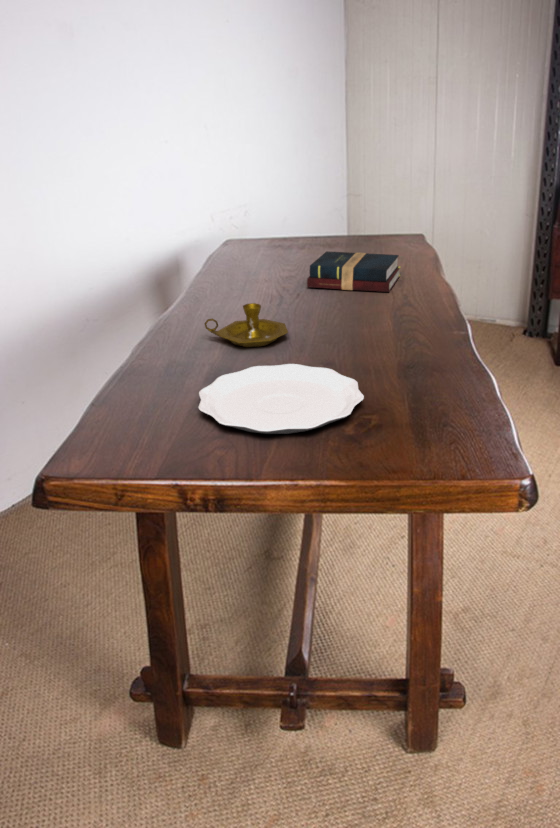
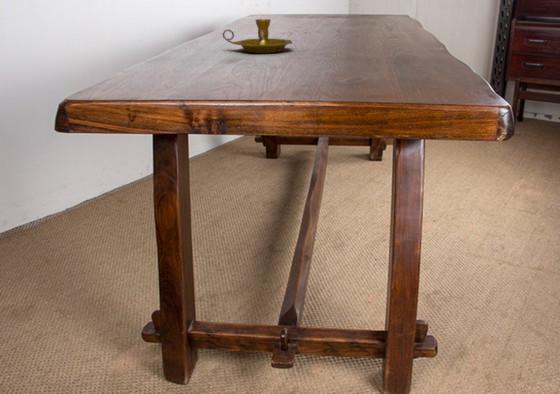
hardback book: present [307,251,401,292] -> none [311,11,389,36]
plate: present [199,364,364,434] -> none [210,52,356,83]

